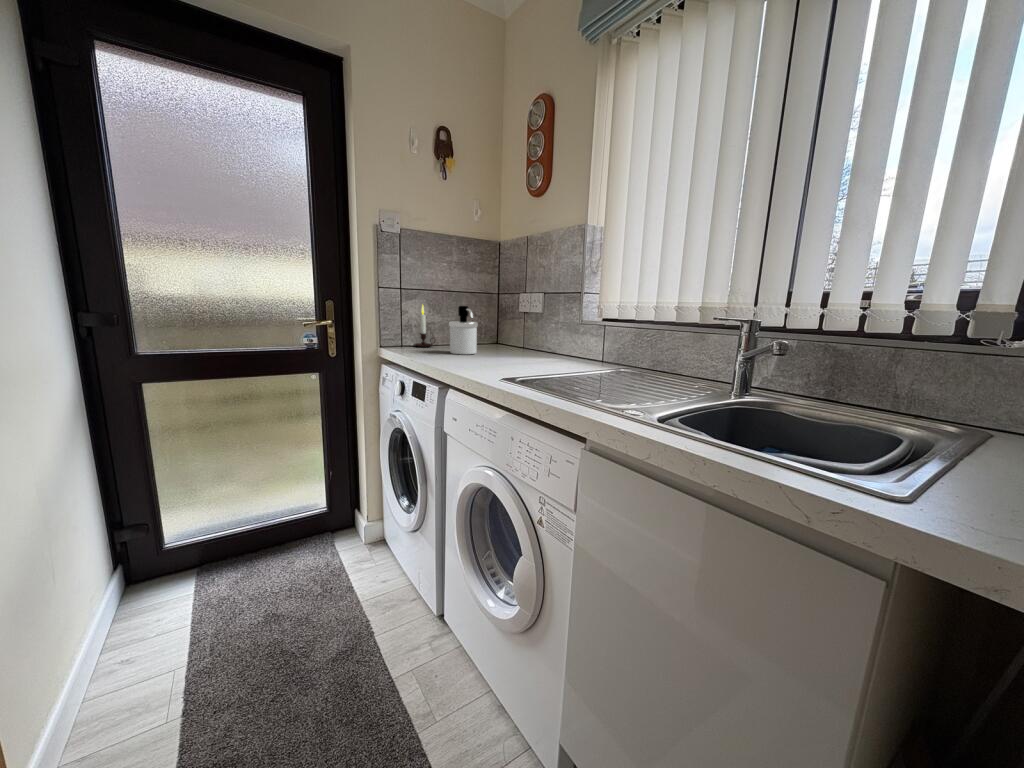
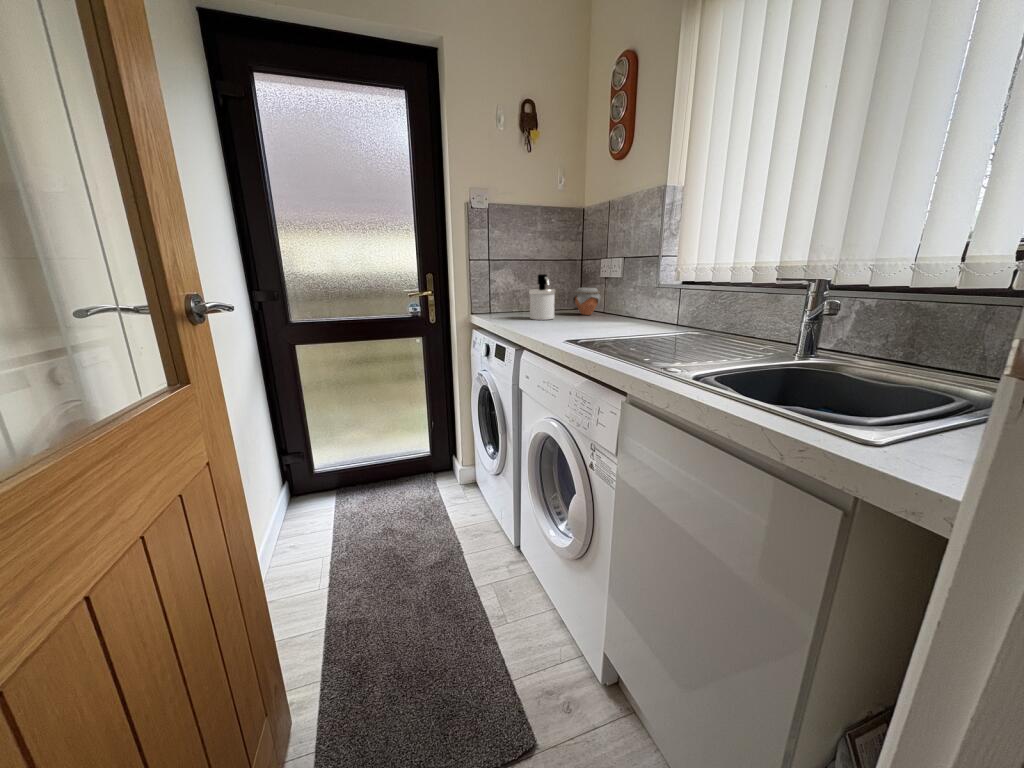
candle: present [414,305,433,347] -> none [500,274,520,314]
jar: none [493,321,521,350] -> present [573,288,600,315]

